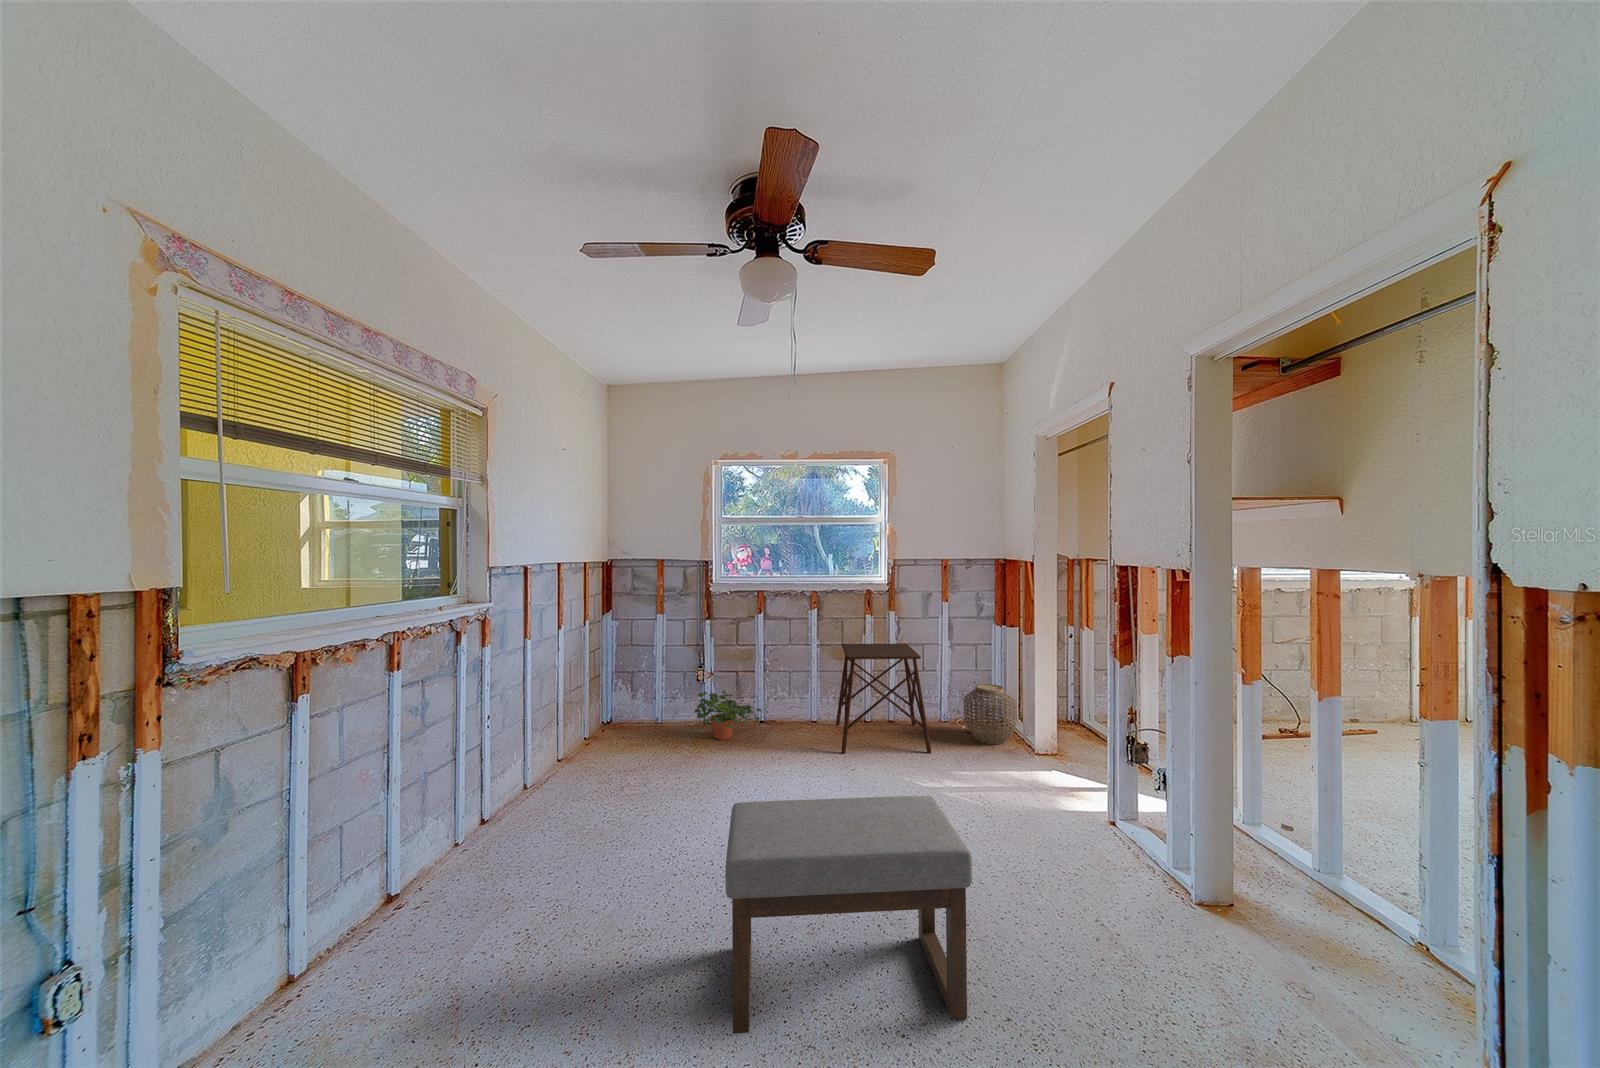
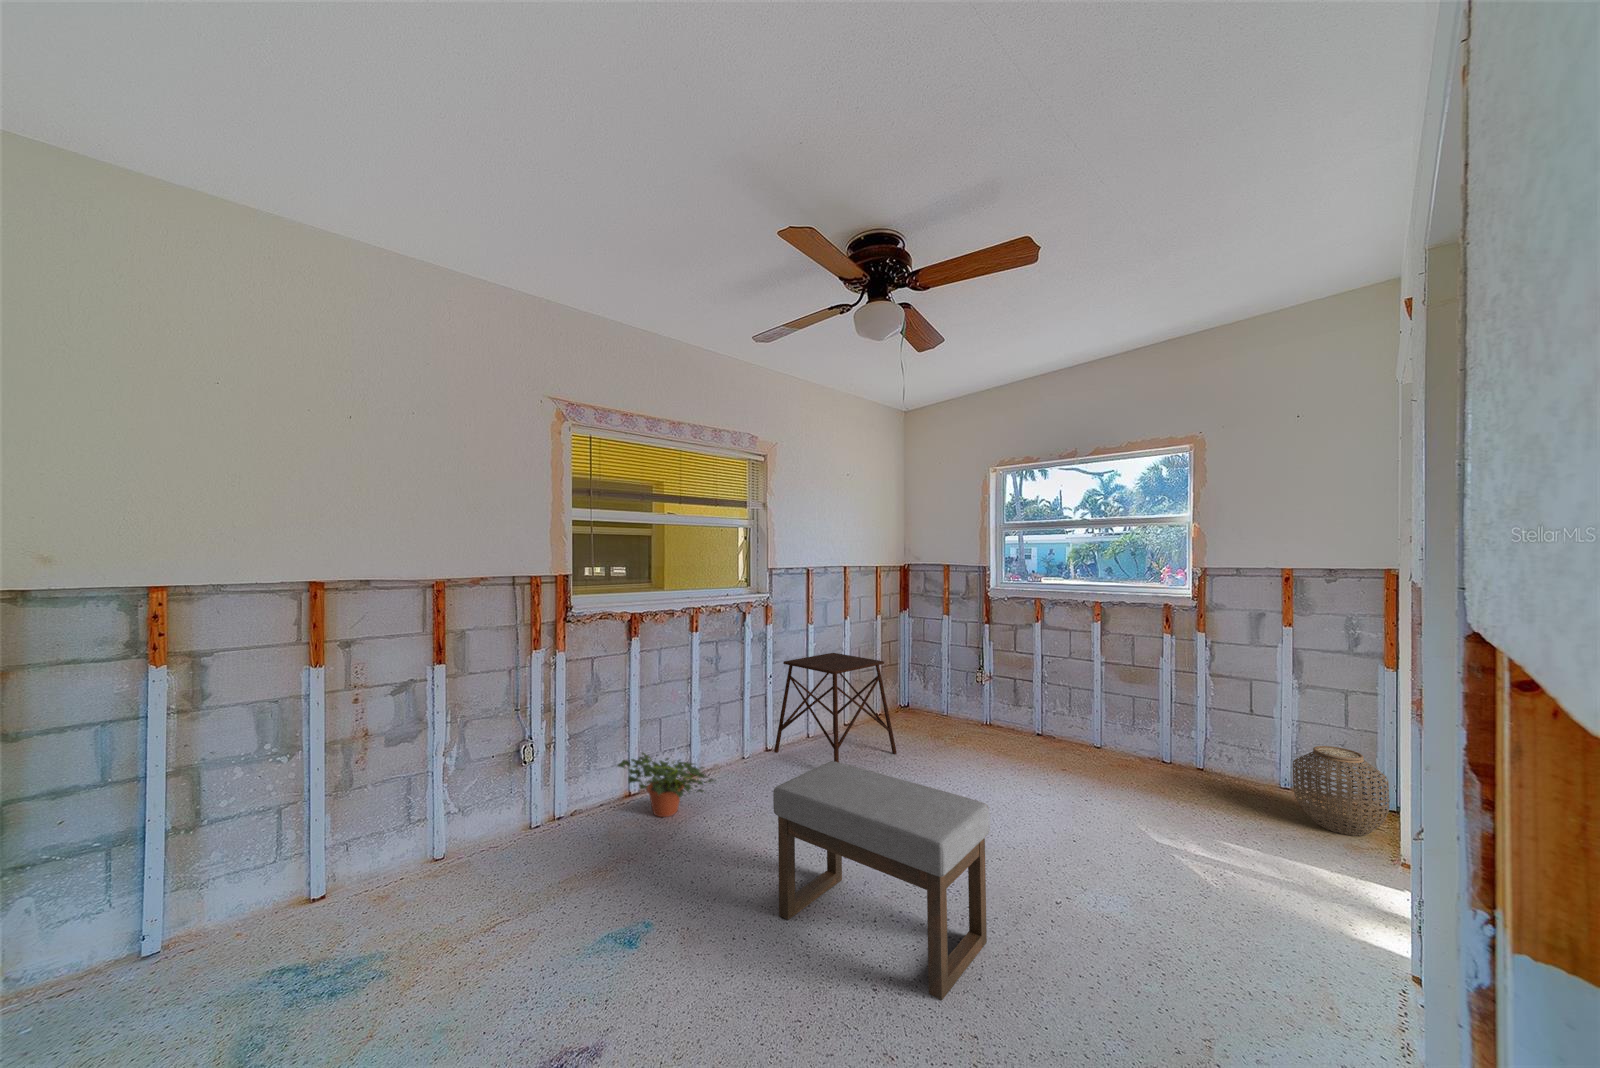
side table: present [836,643,931,754] -> present [774,653,897,762]
potted plant: present [694,691,762,740] -> present [618,753,714,817]

